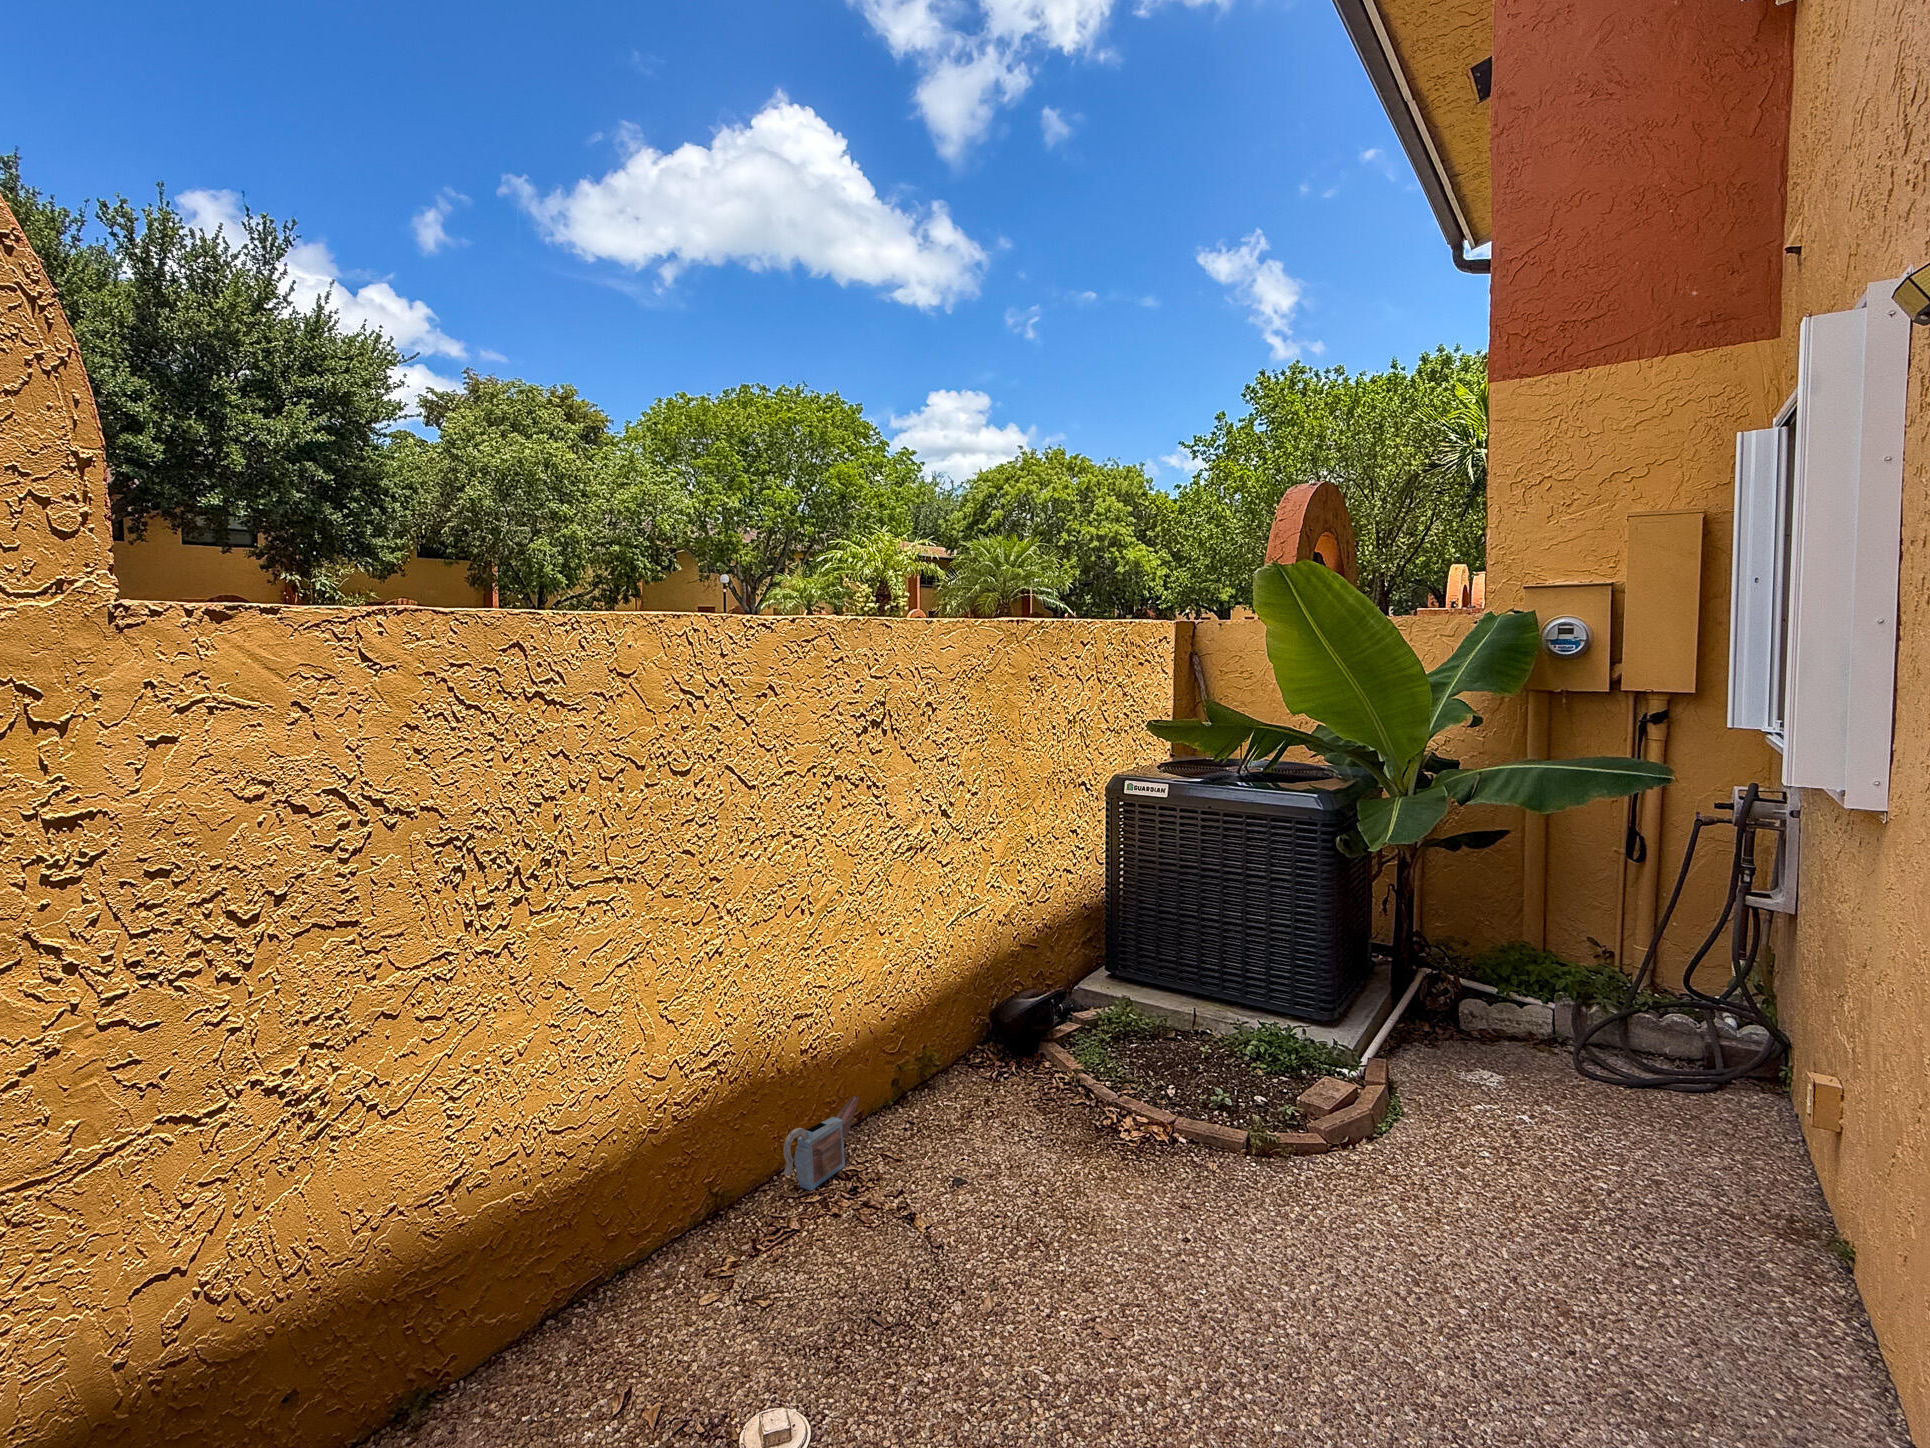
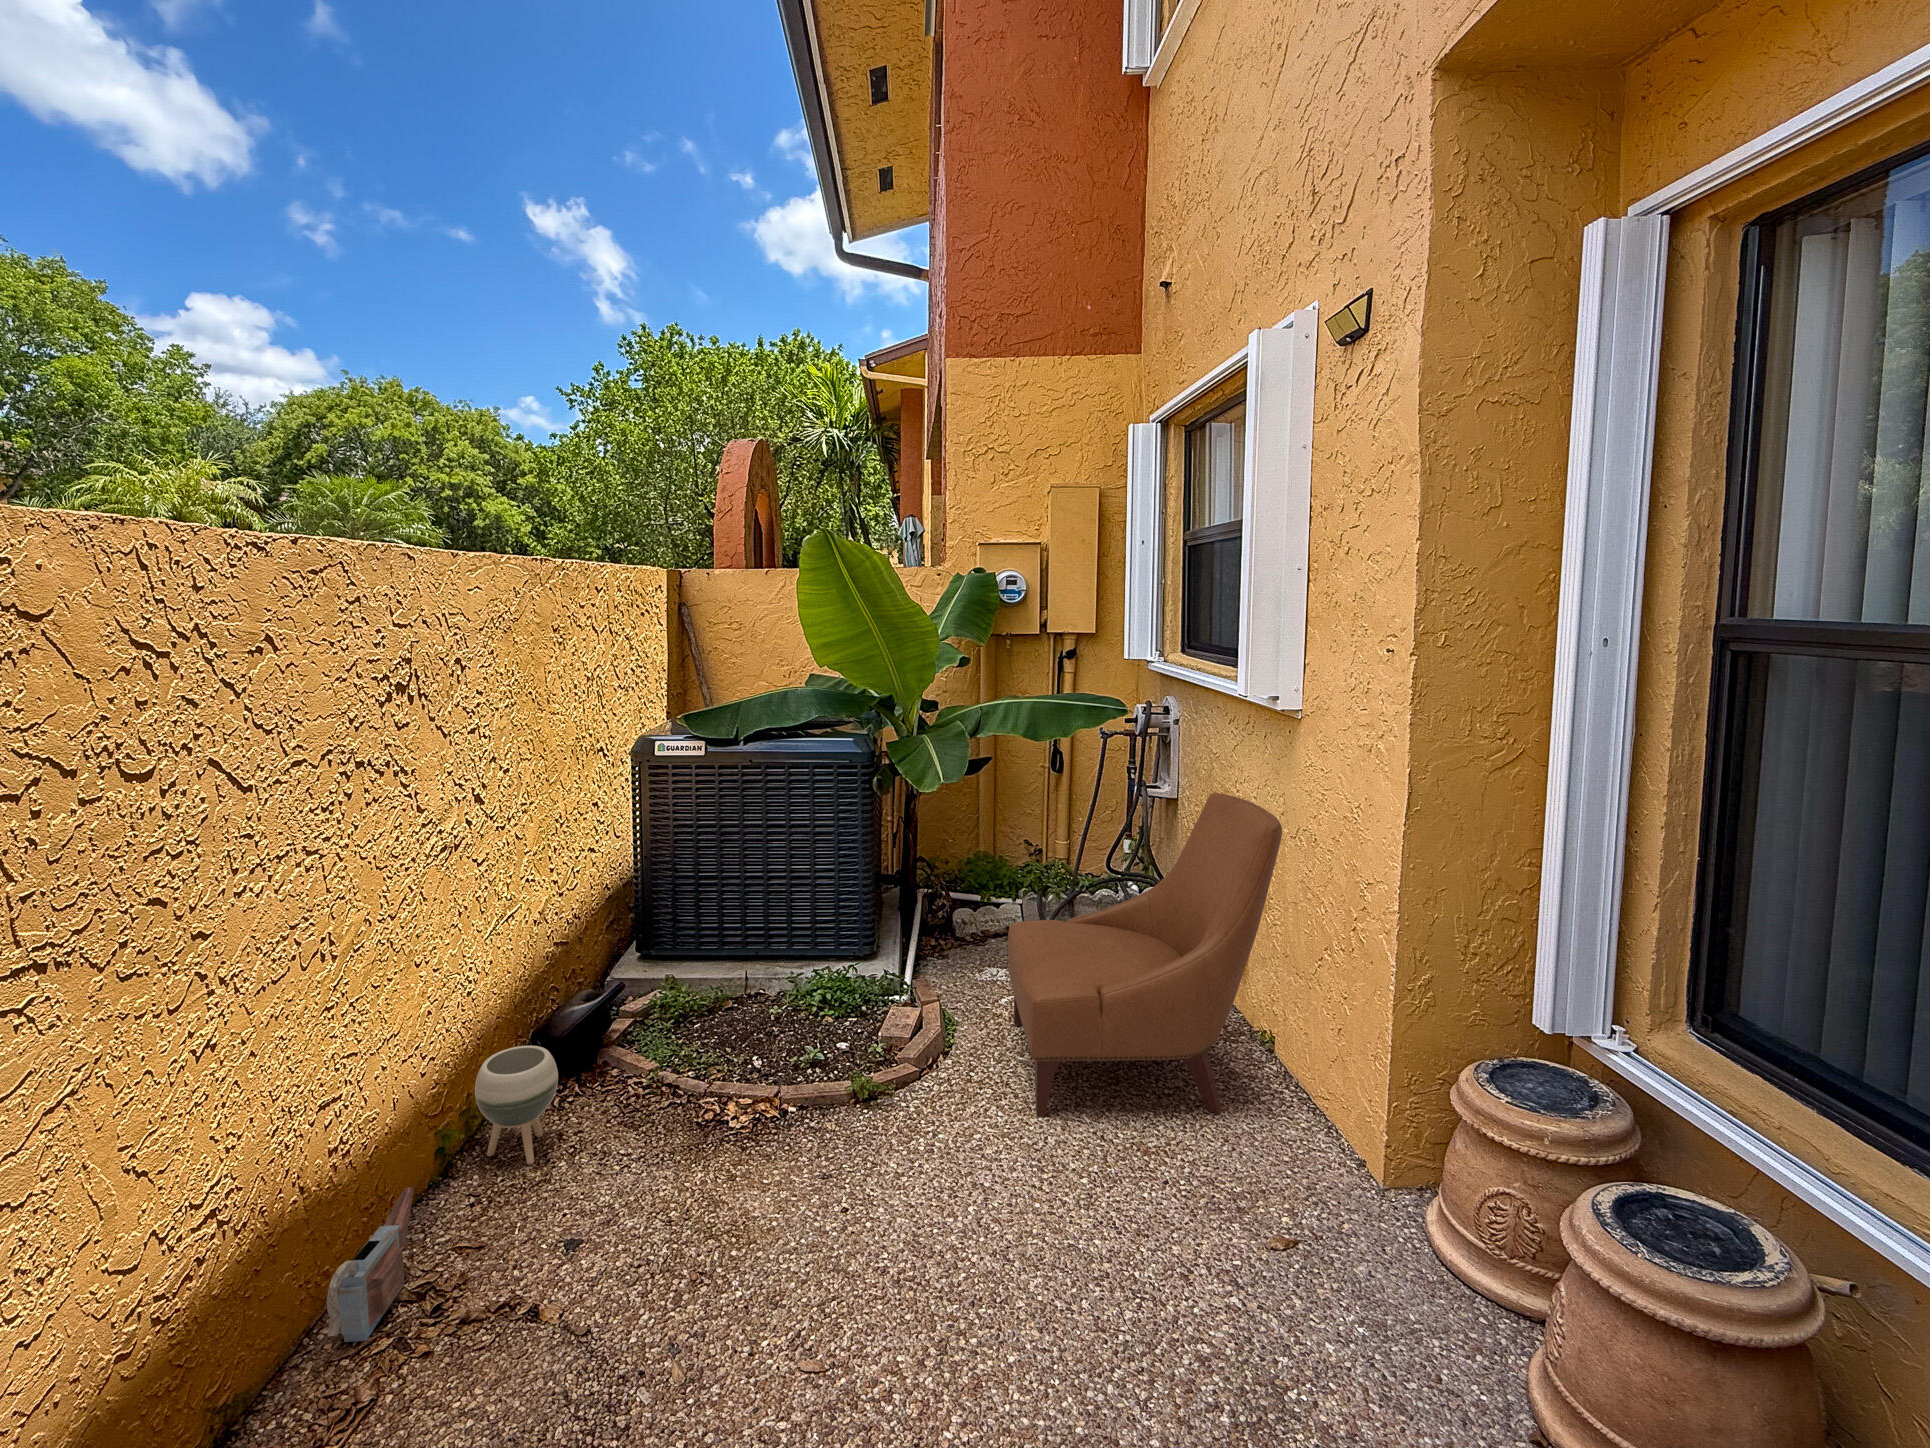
chair: none [1448,891,1876,1326] -> present [1008,793,1282,1117]
planter: none [923,1019,985,1117] -> present [475,1046,558,1164]

